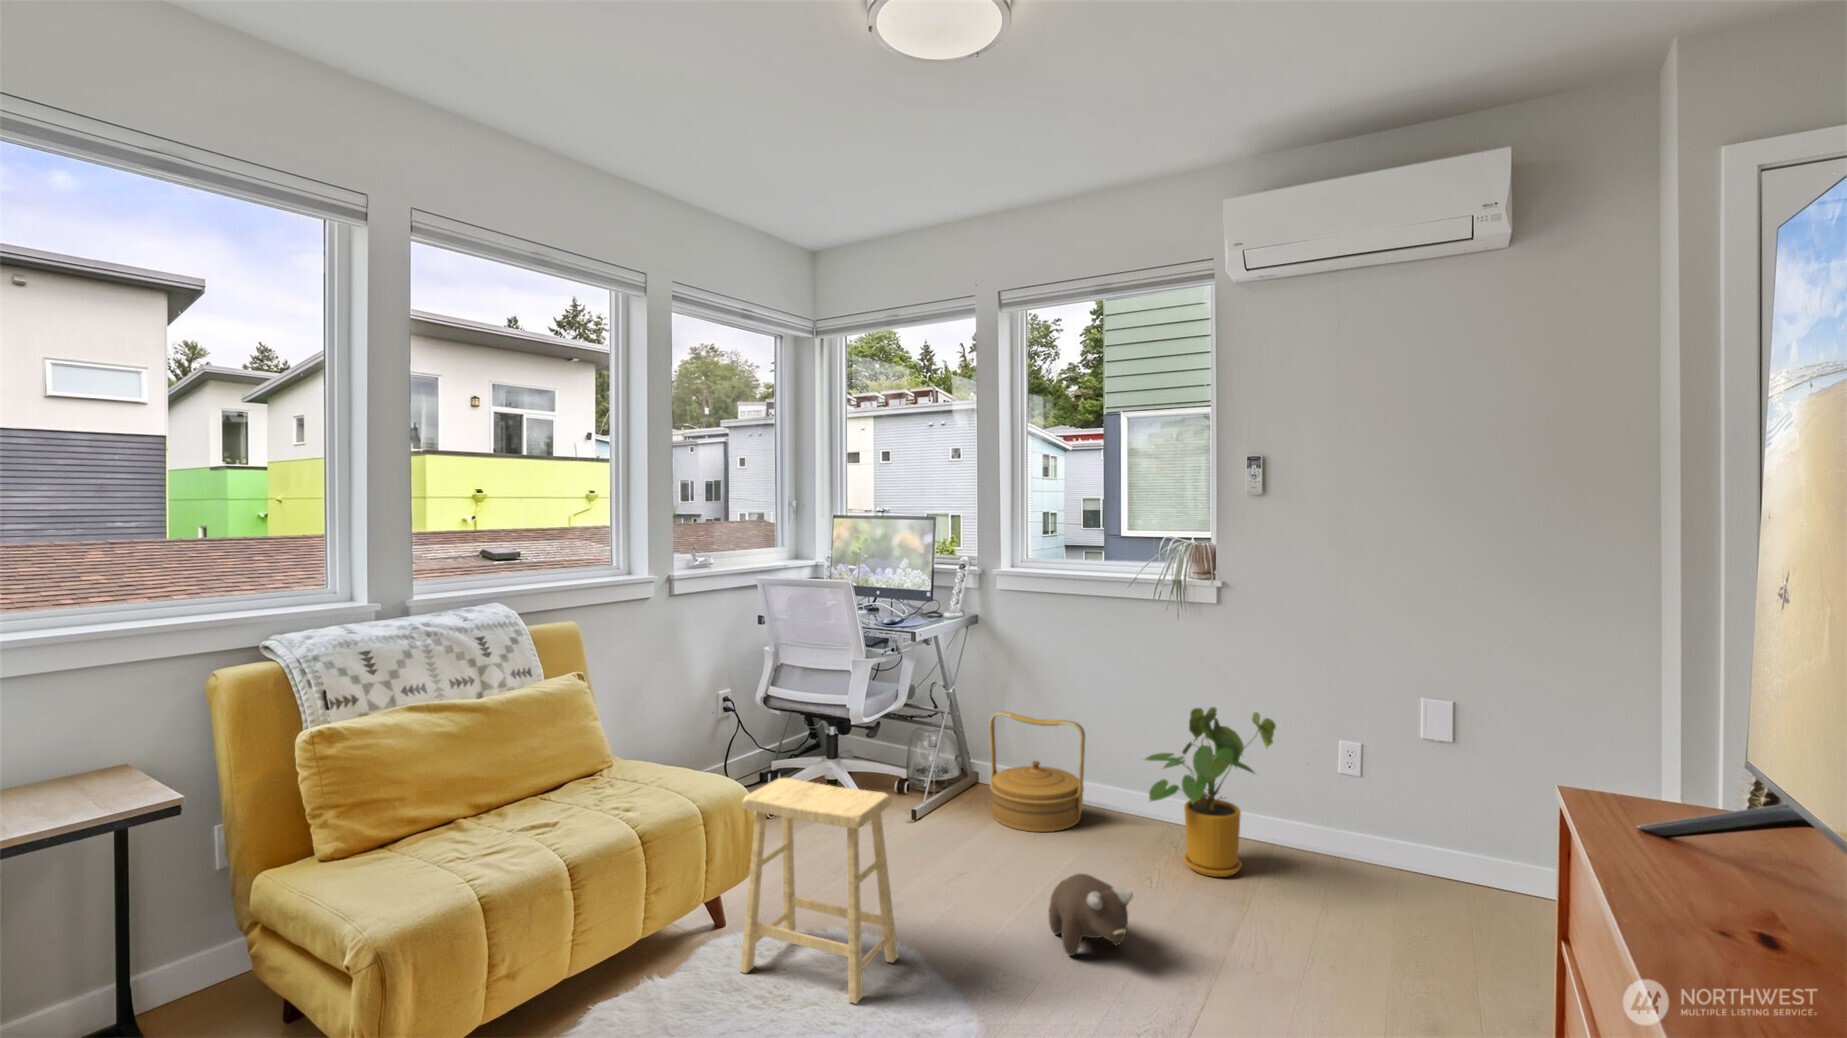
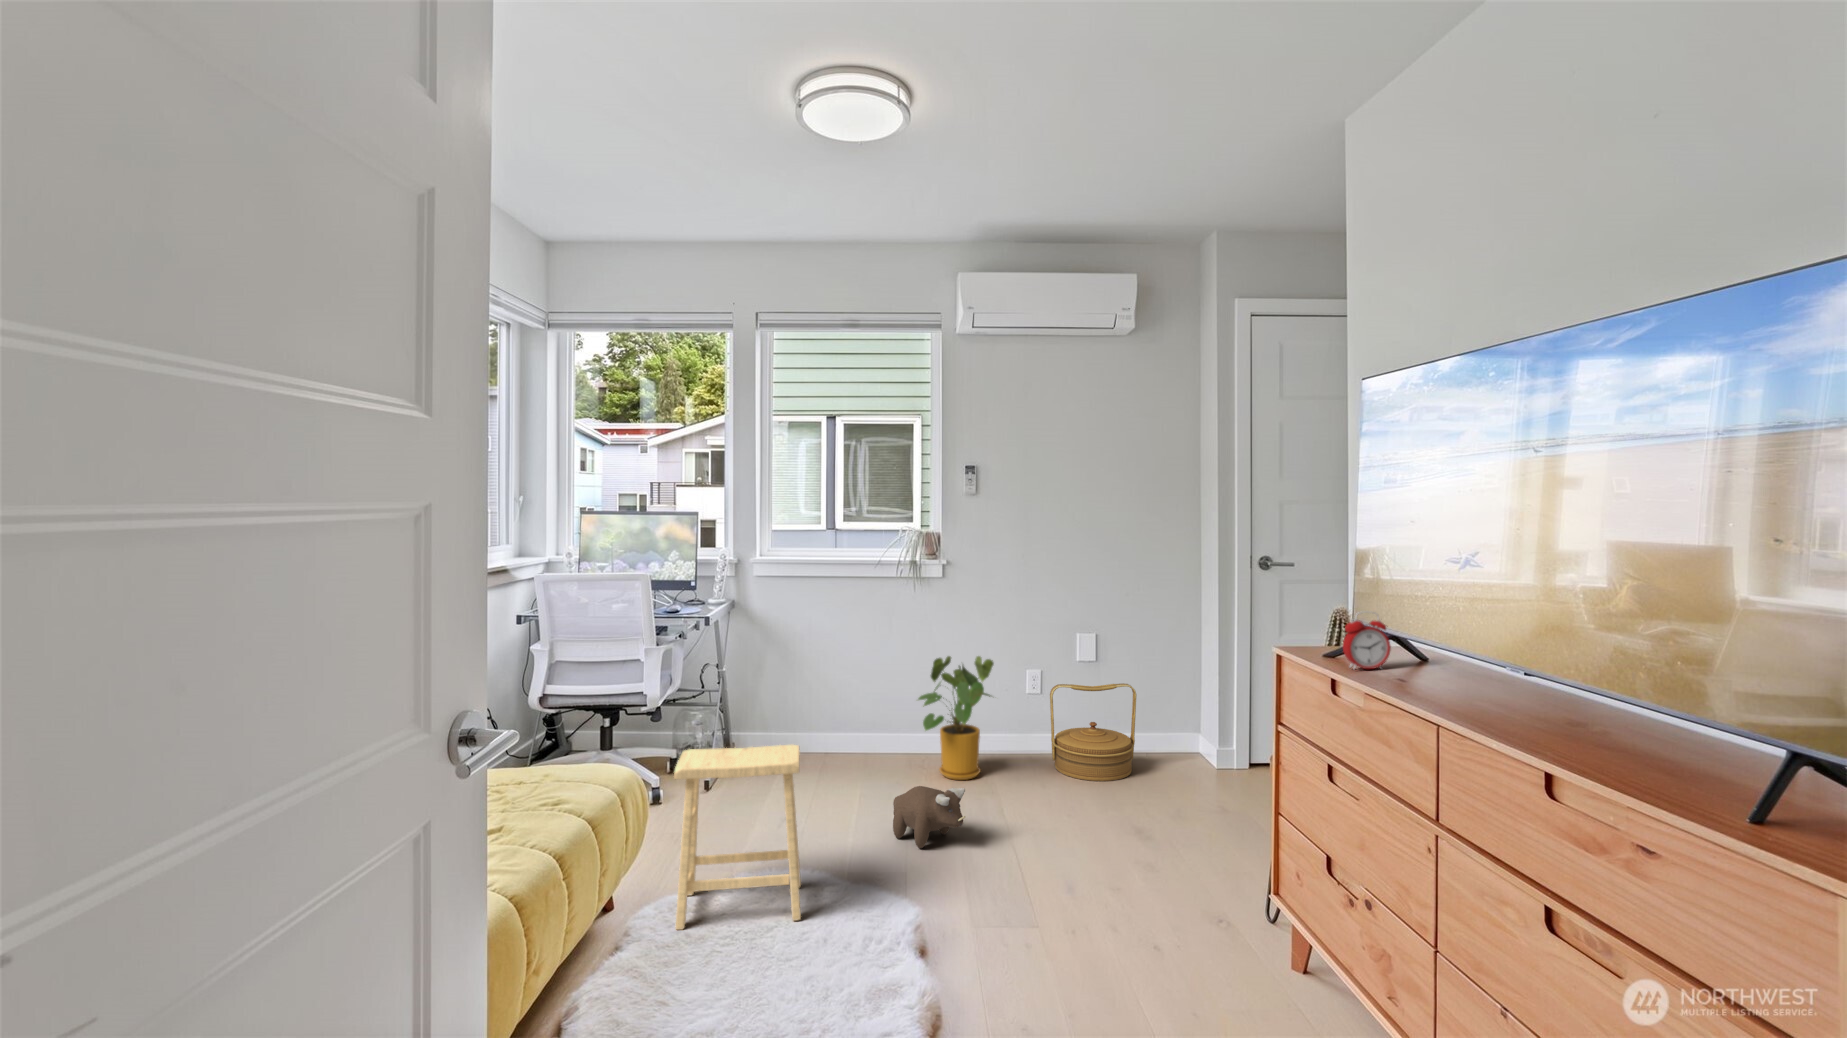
woven basket: present [990,711,1085,832] -> present [1050,683,1137,781]
alarm clock: none [1653,740,1779,873] -> present [1343,612,1391,669]

